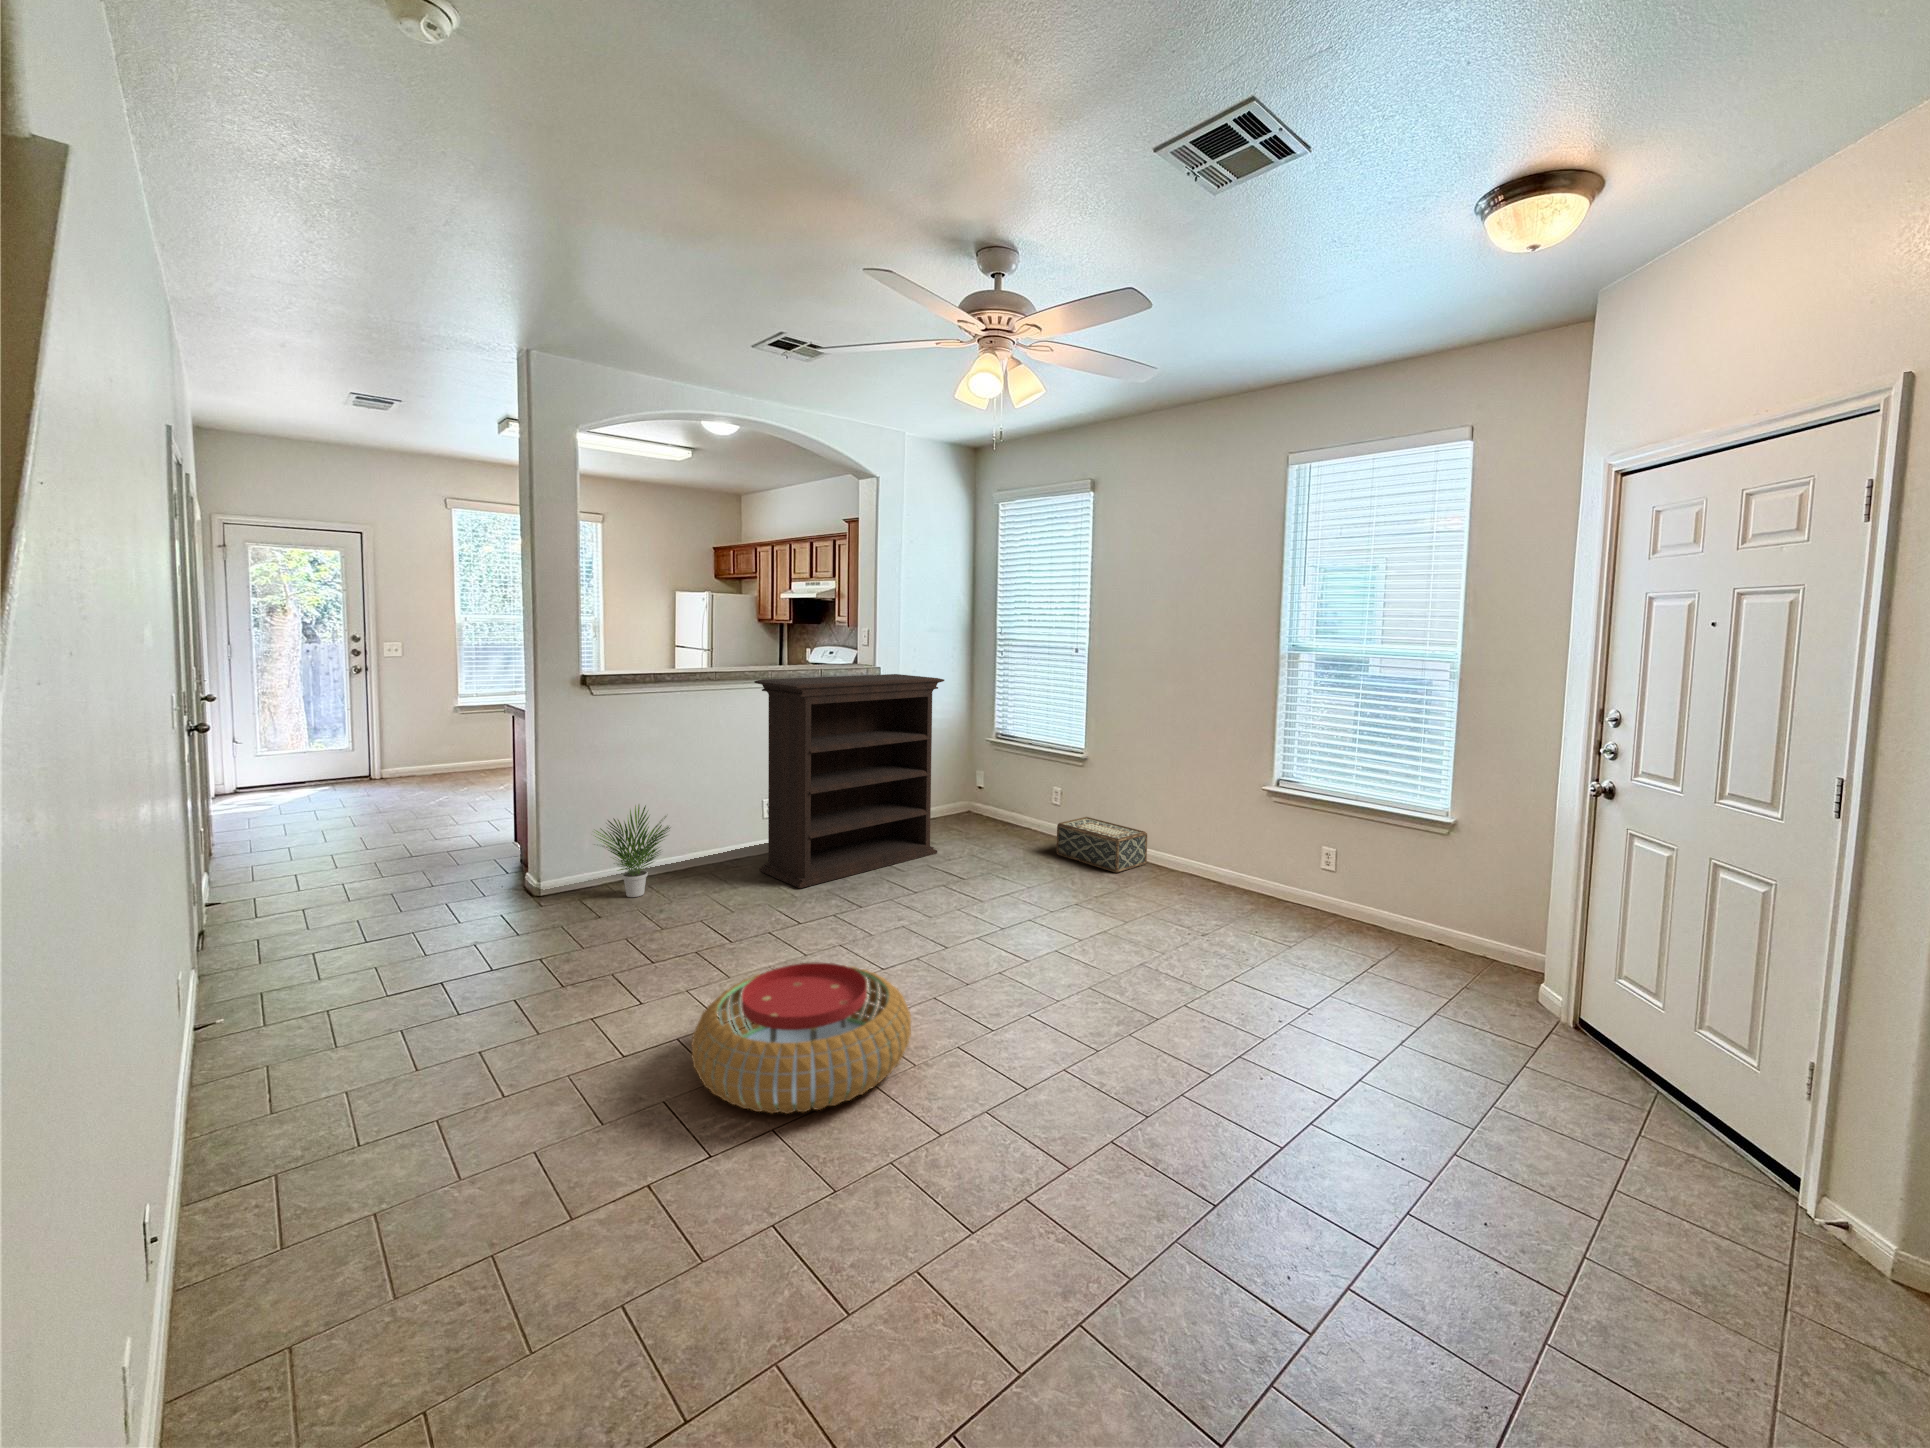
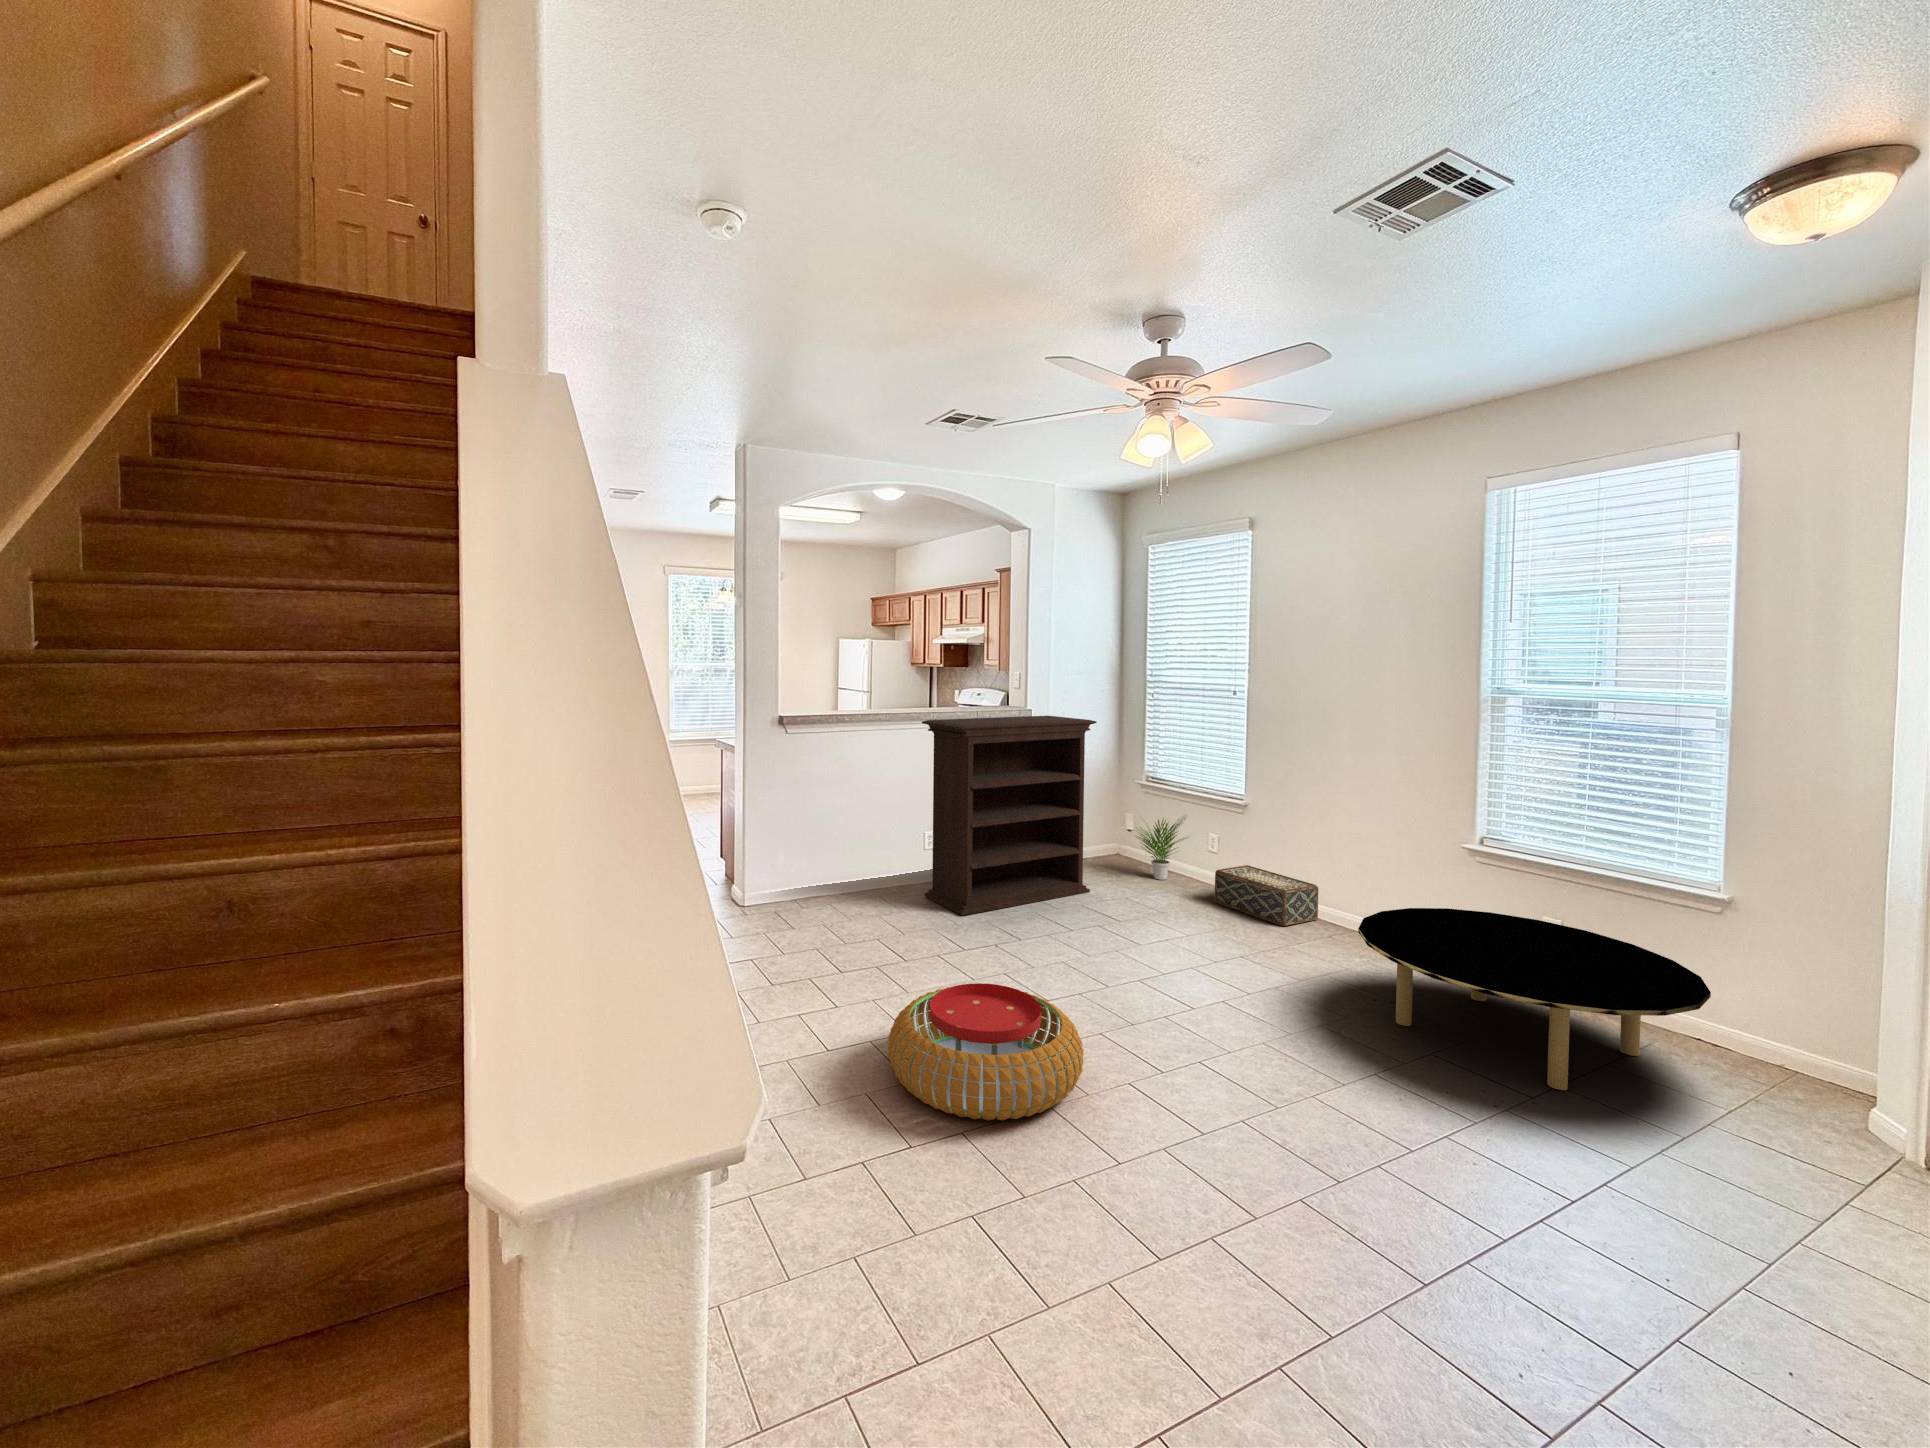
potted plant: present [594,805,670,897] -> present [1138,818,1186,880]
coffee table: none [1176,846,1440,999] -> present [1358,908,1711,1090]

